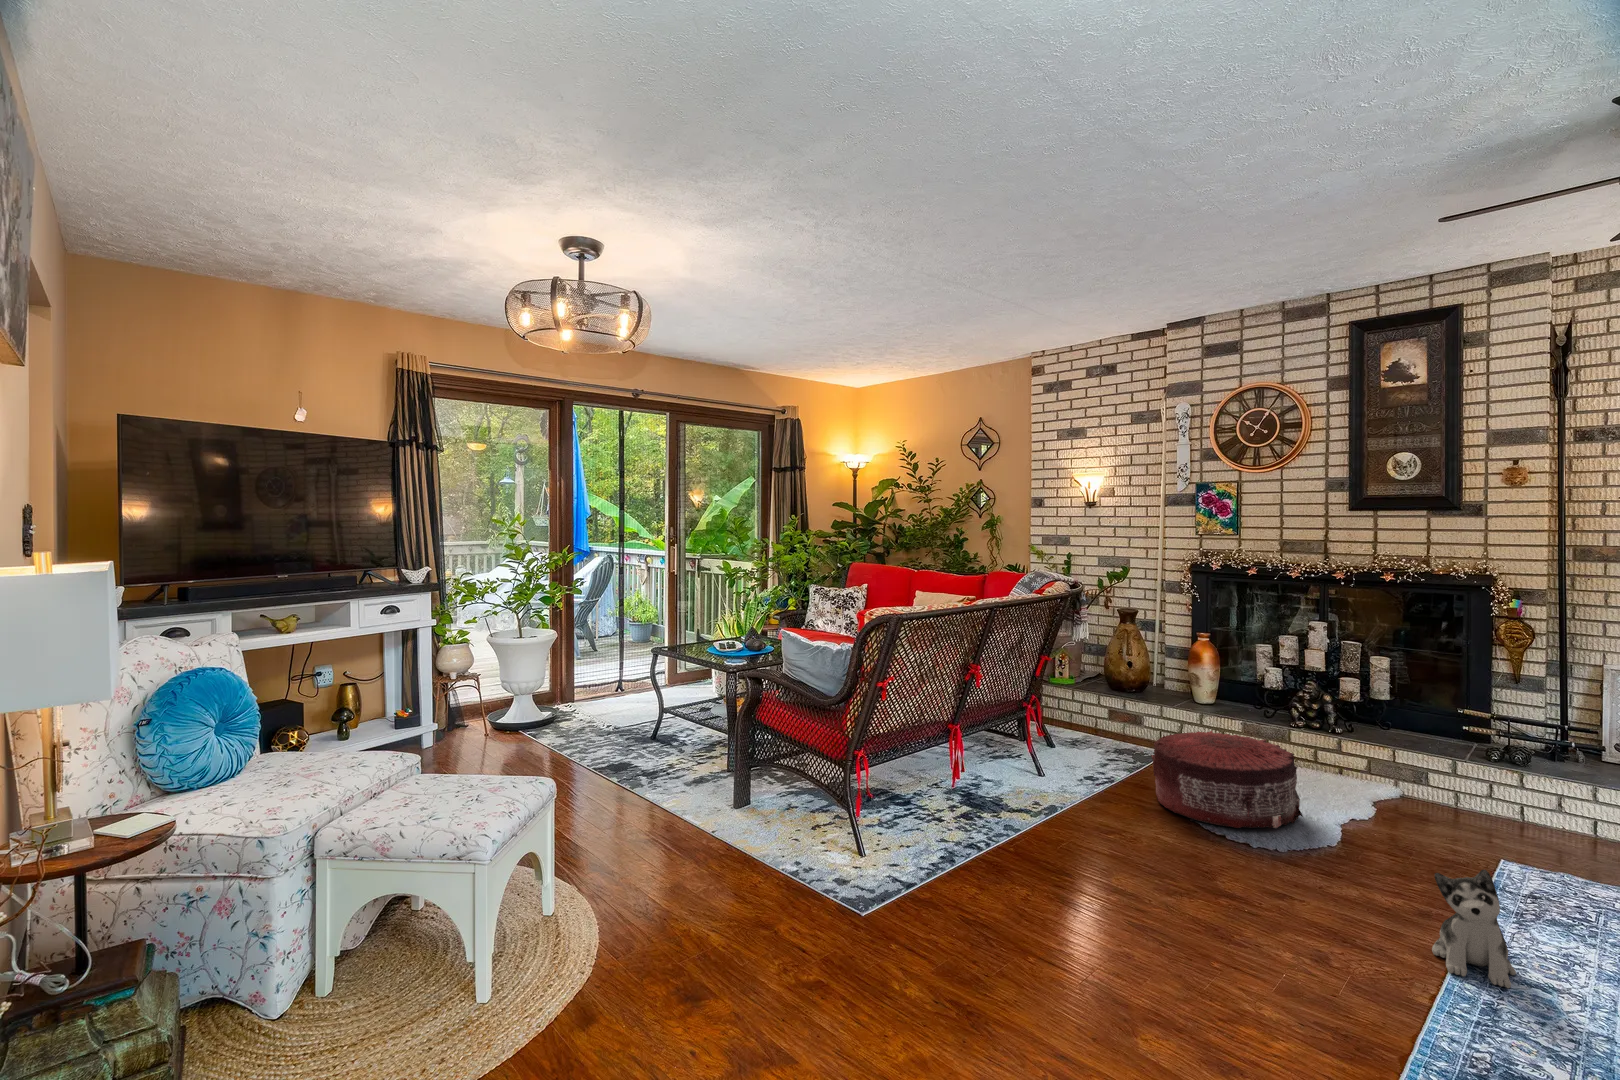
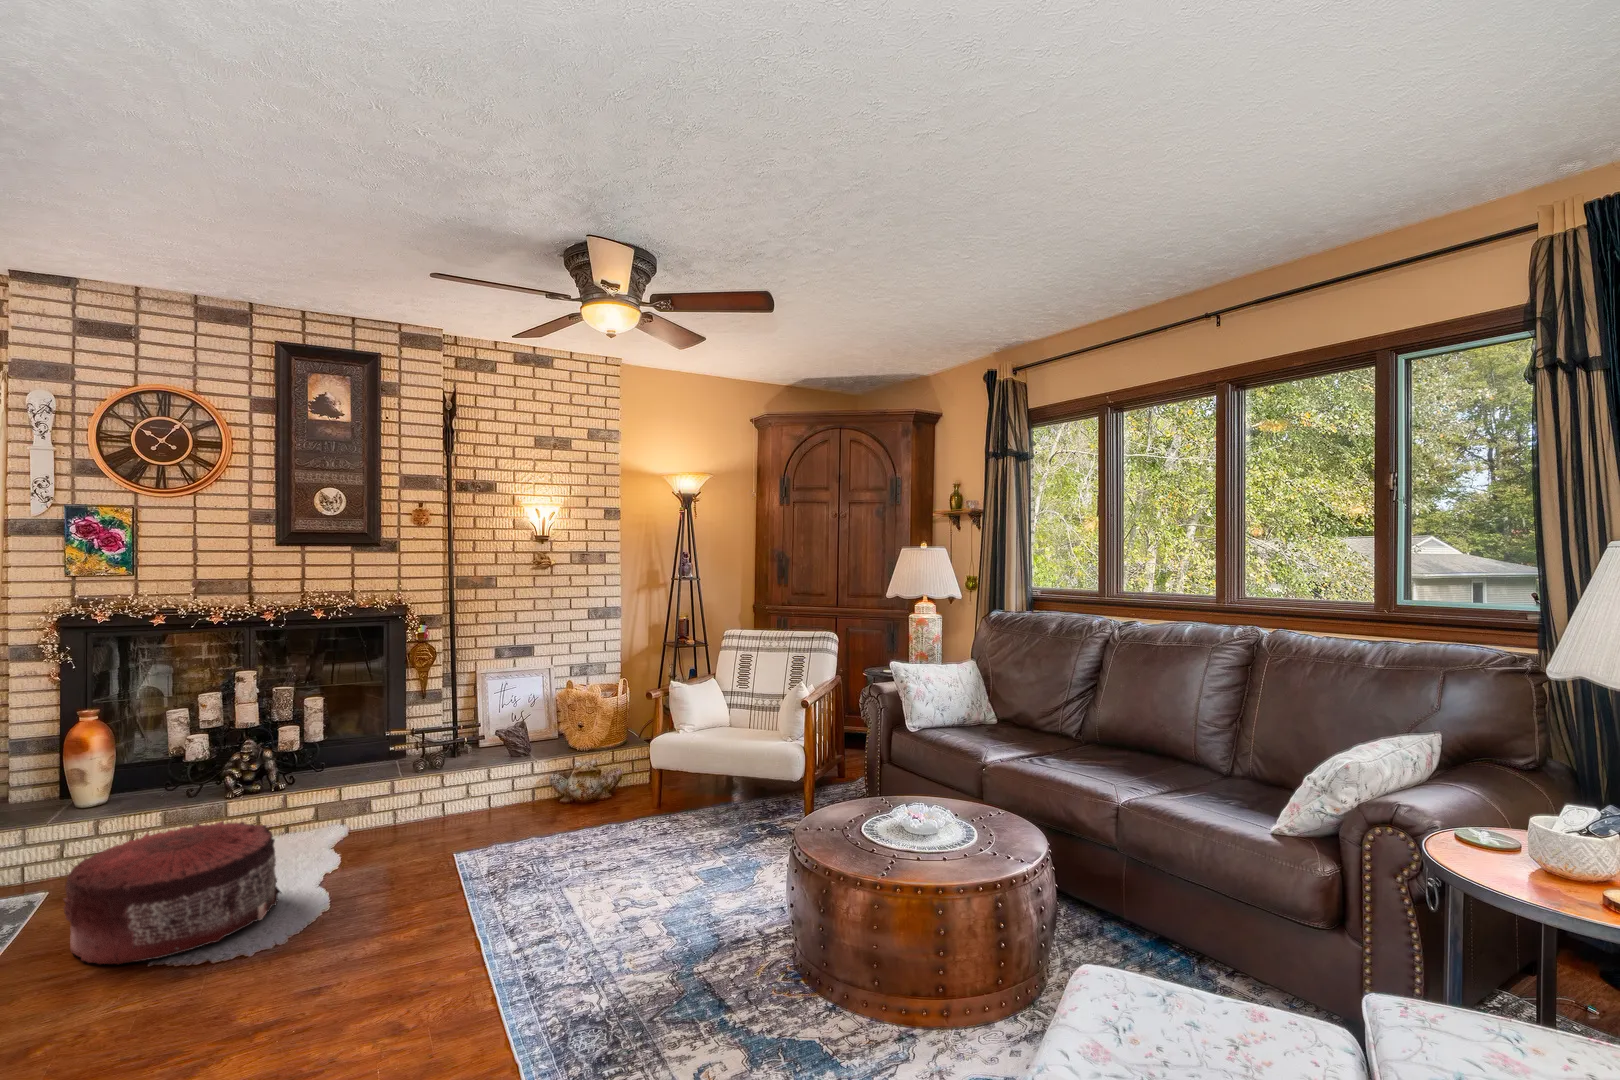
plush toy: present [1432,870,1516,988] -> none [466,862,530,970]

